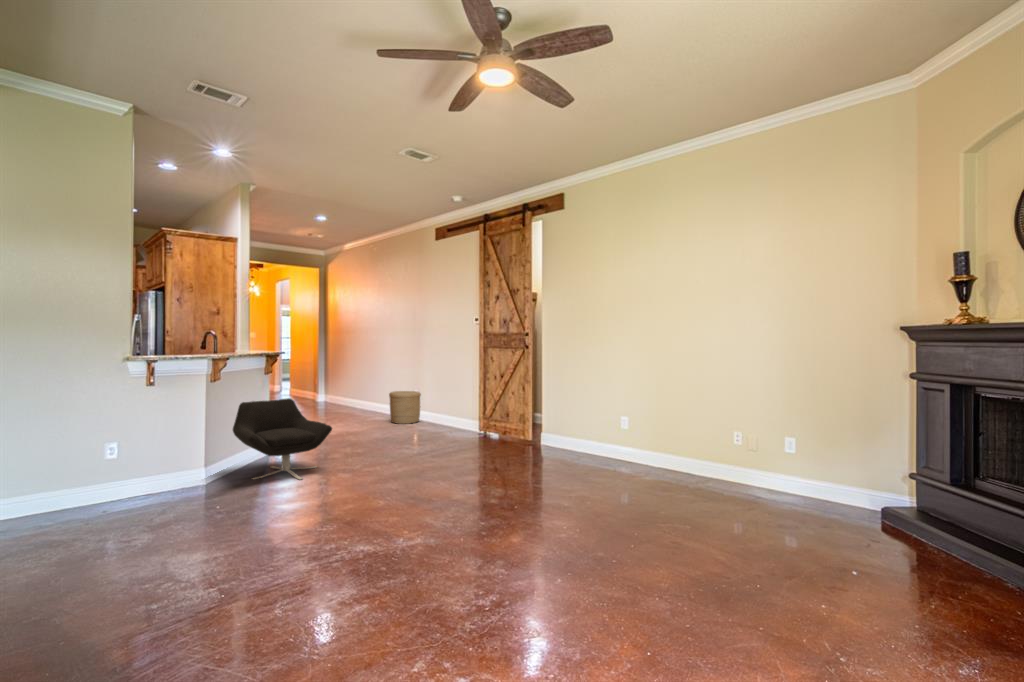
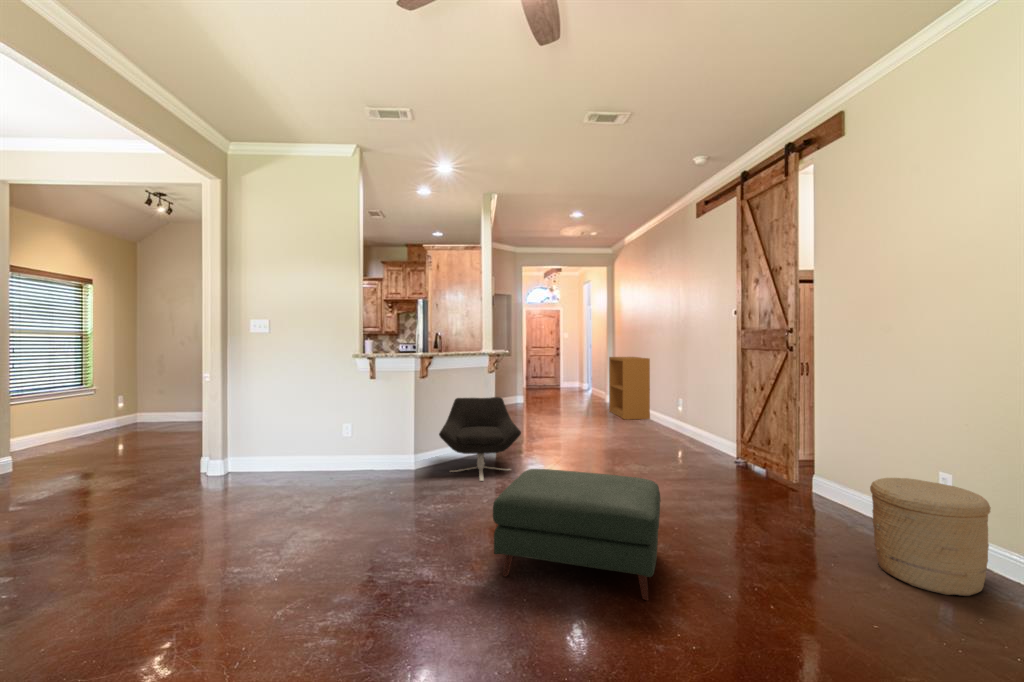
bookshelf: none [339,358,384,417] -> present [609,357,650,419]
woven basket: present [389,391,421,424] -> present [870,478,991,596]
ottoman: none [398,438,527,525] -> present [493,469,661,600]

